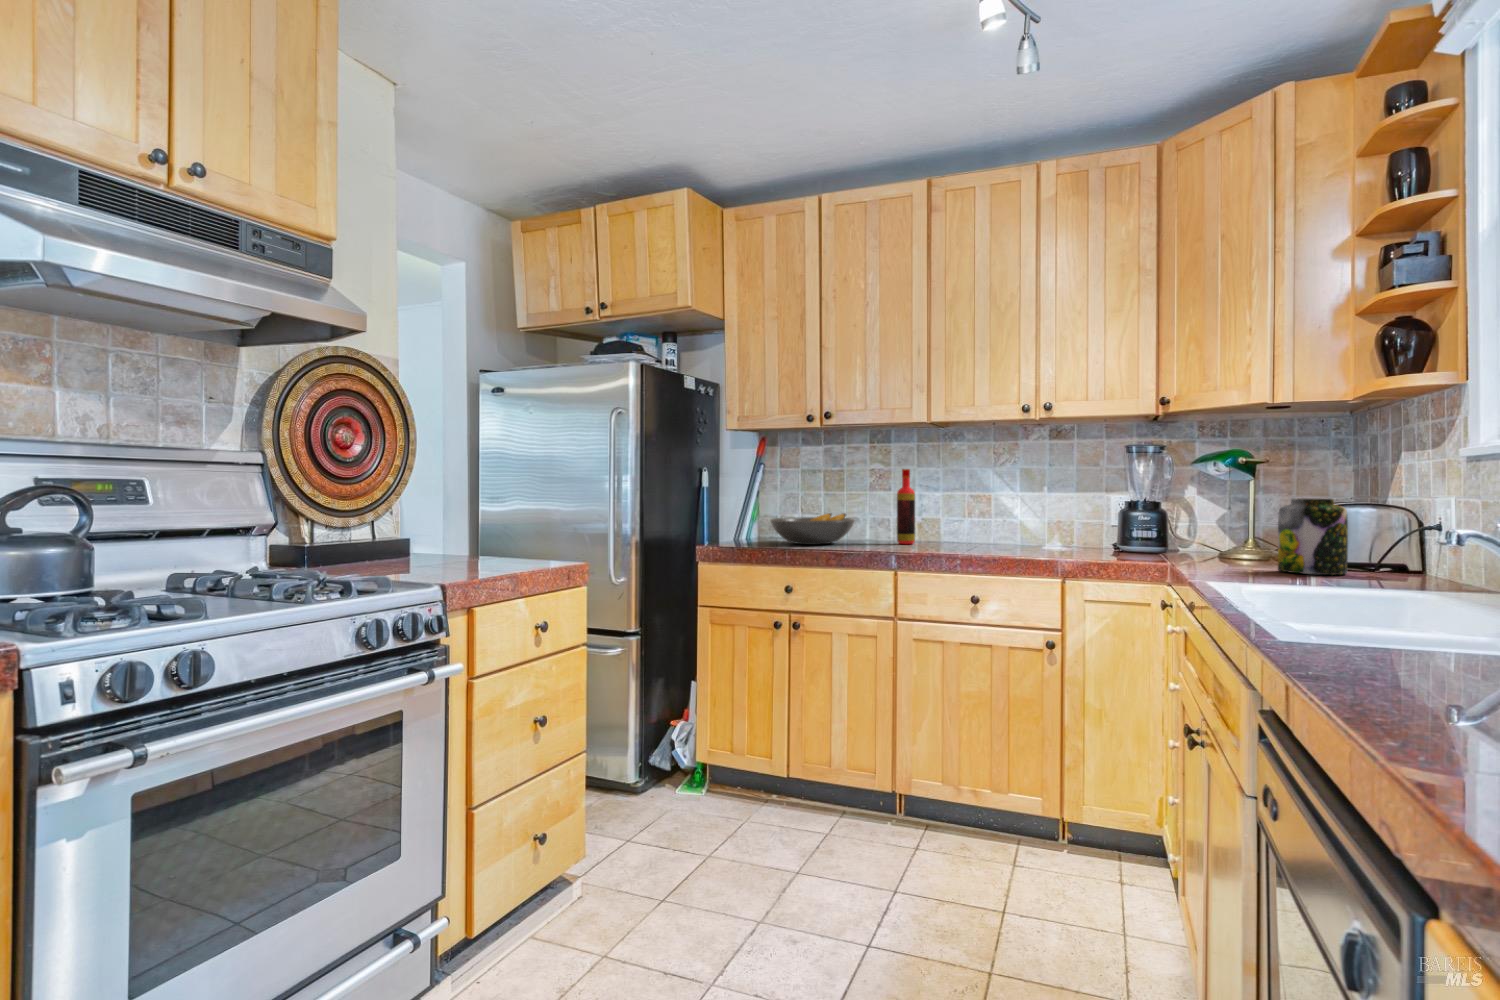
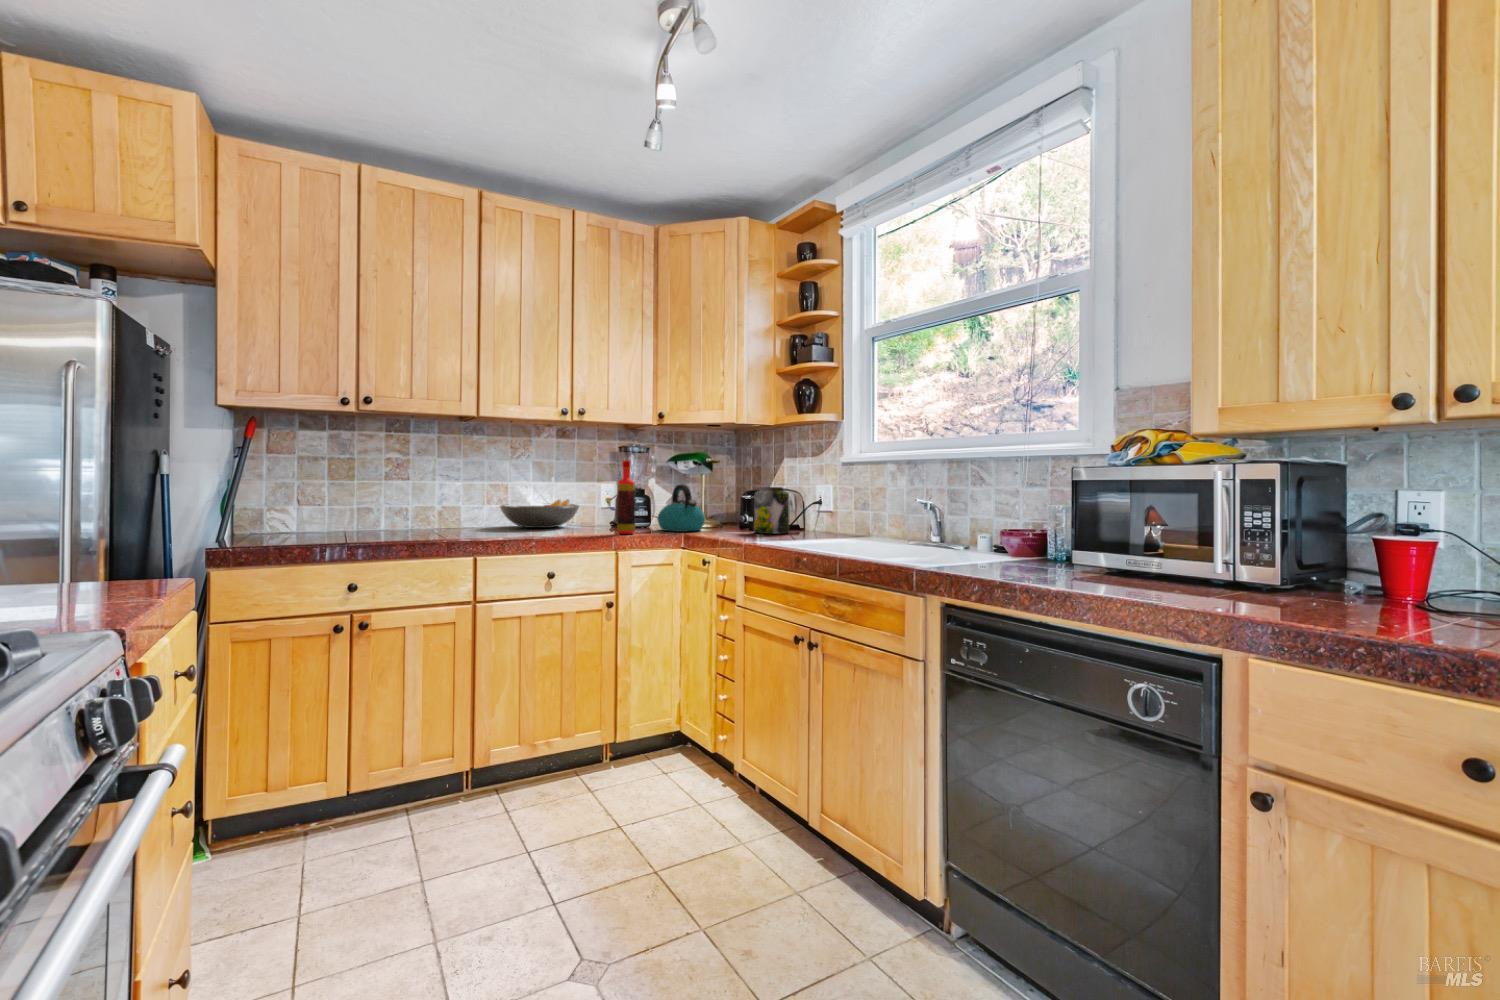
bottle: present [897,469,915,544] -> present [617,460,635,534]
kettle: none [1142,494,1219,561] -> present [657,484,705,531]
fruit bowl: present [770,513,854,544] -> present [500,500,579,528]

